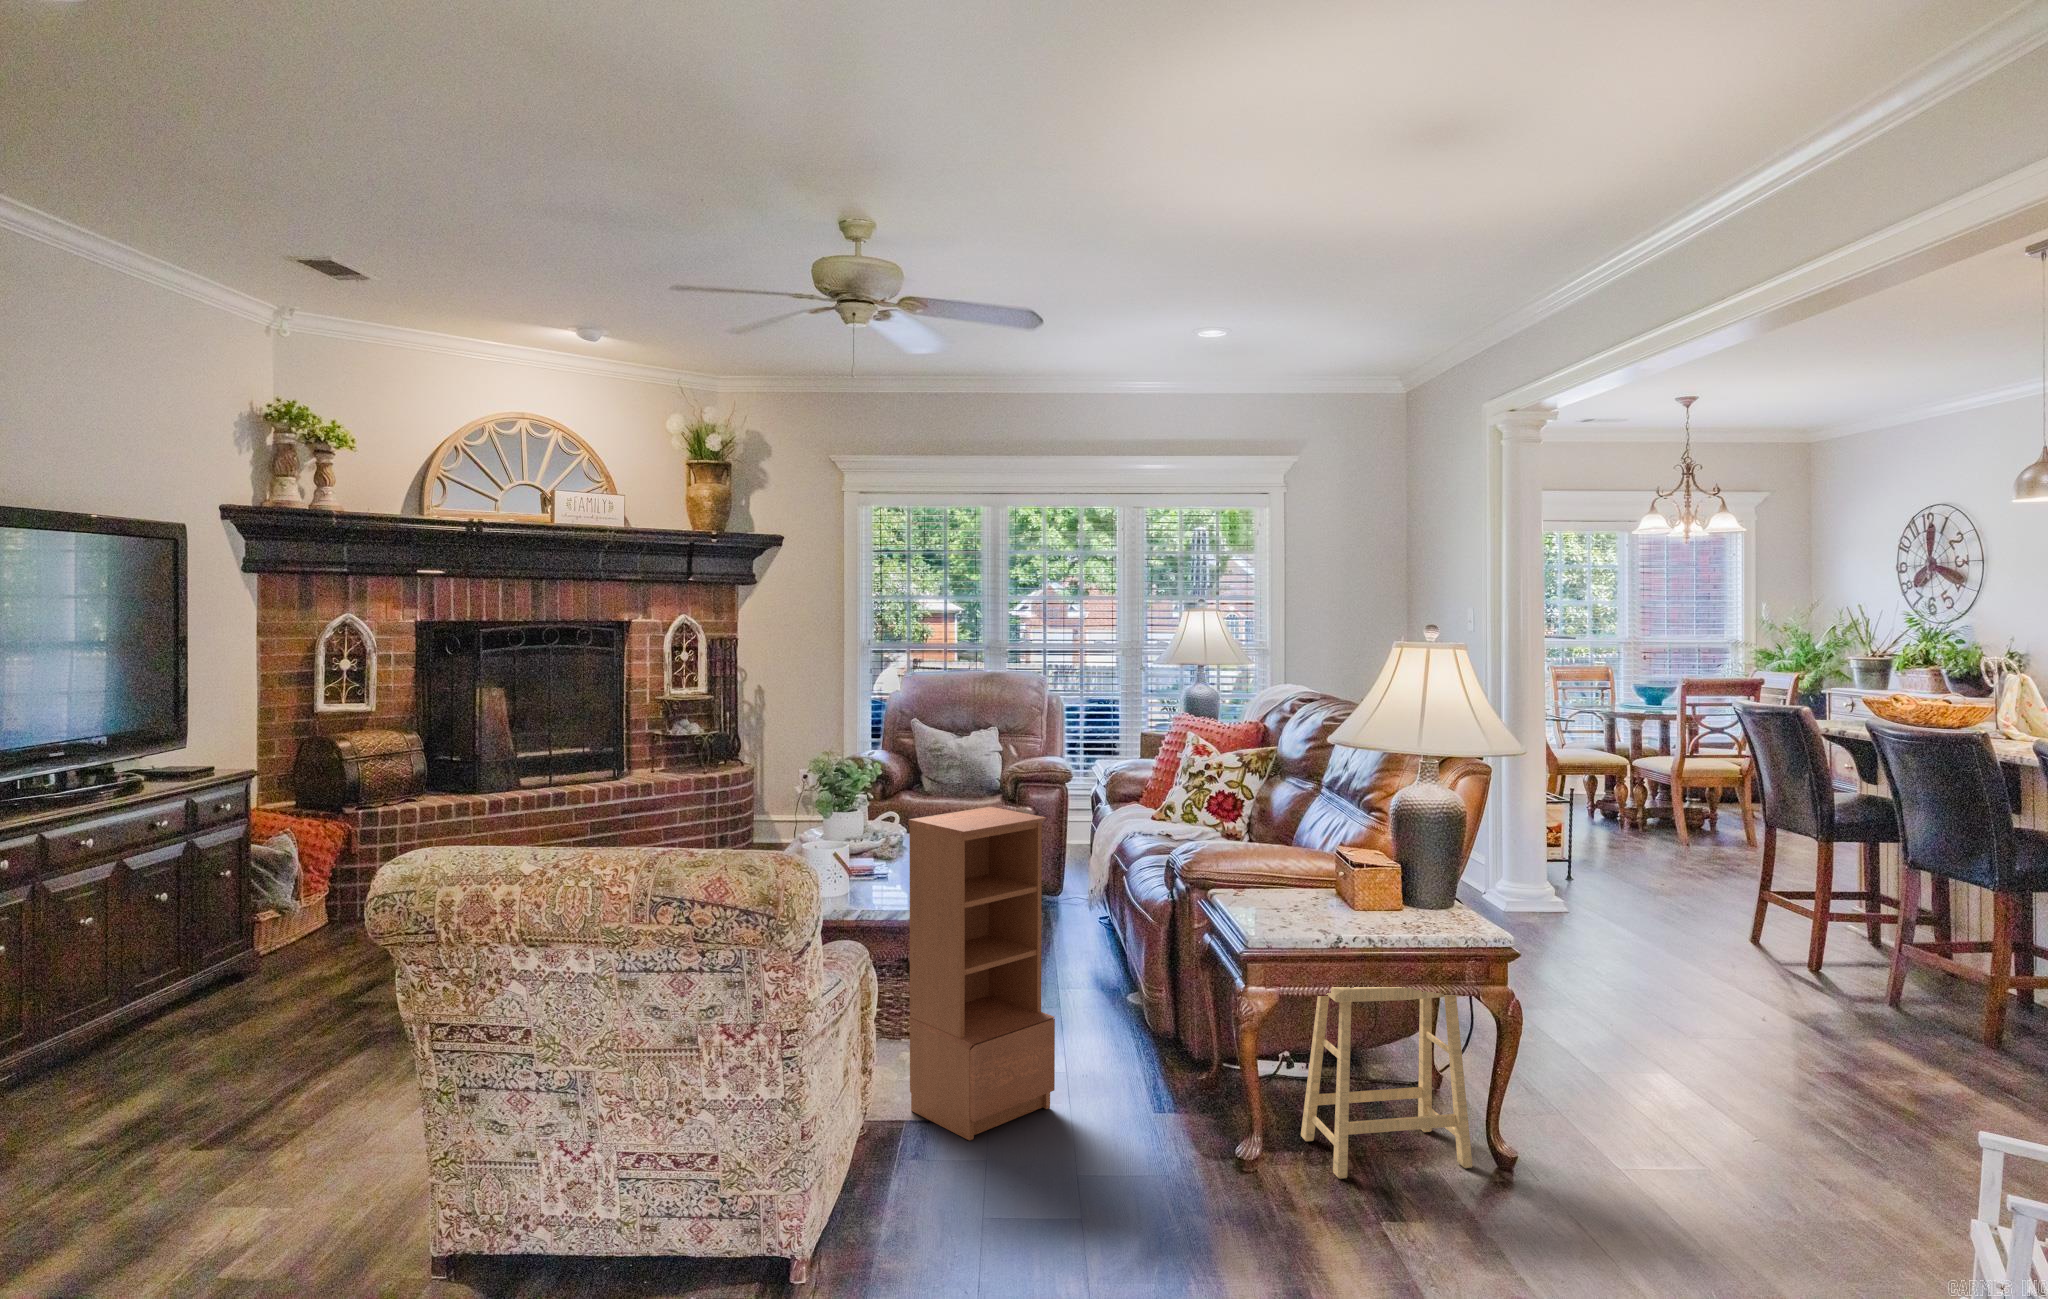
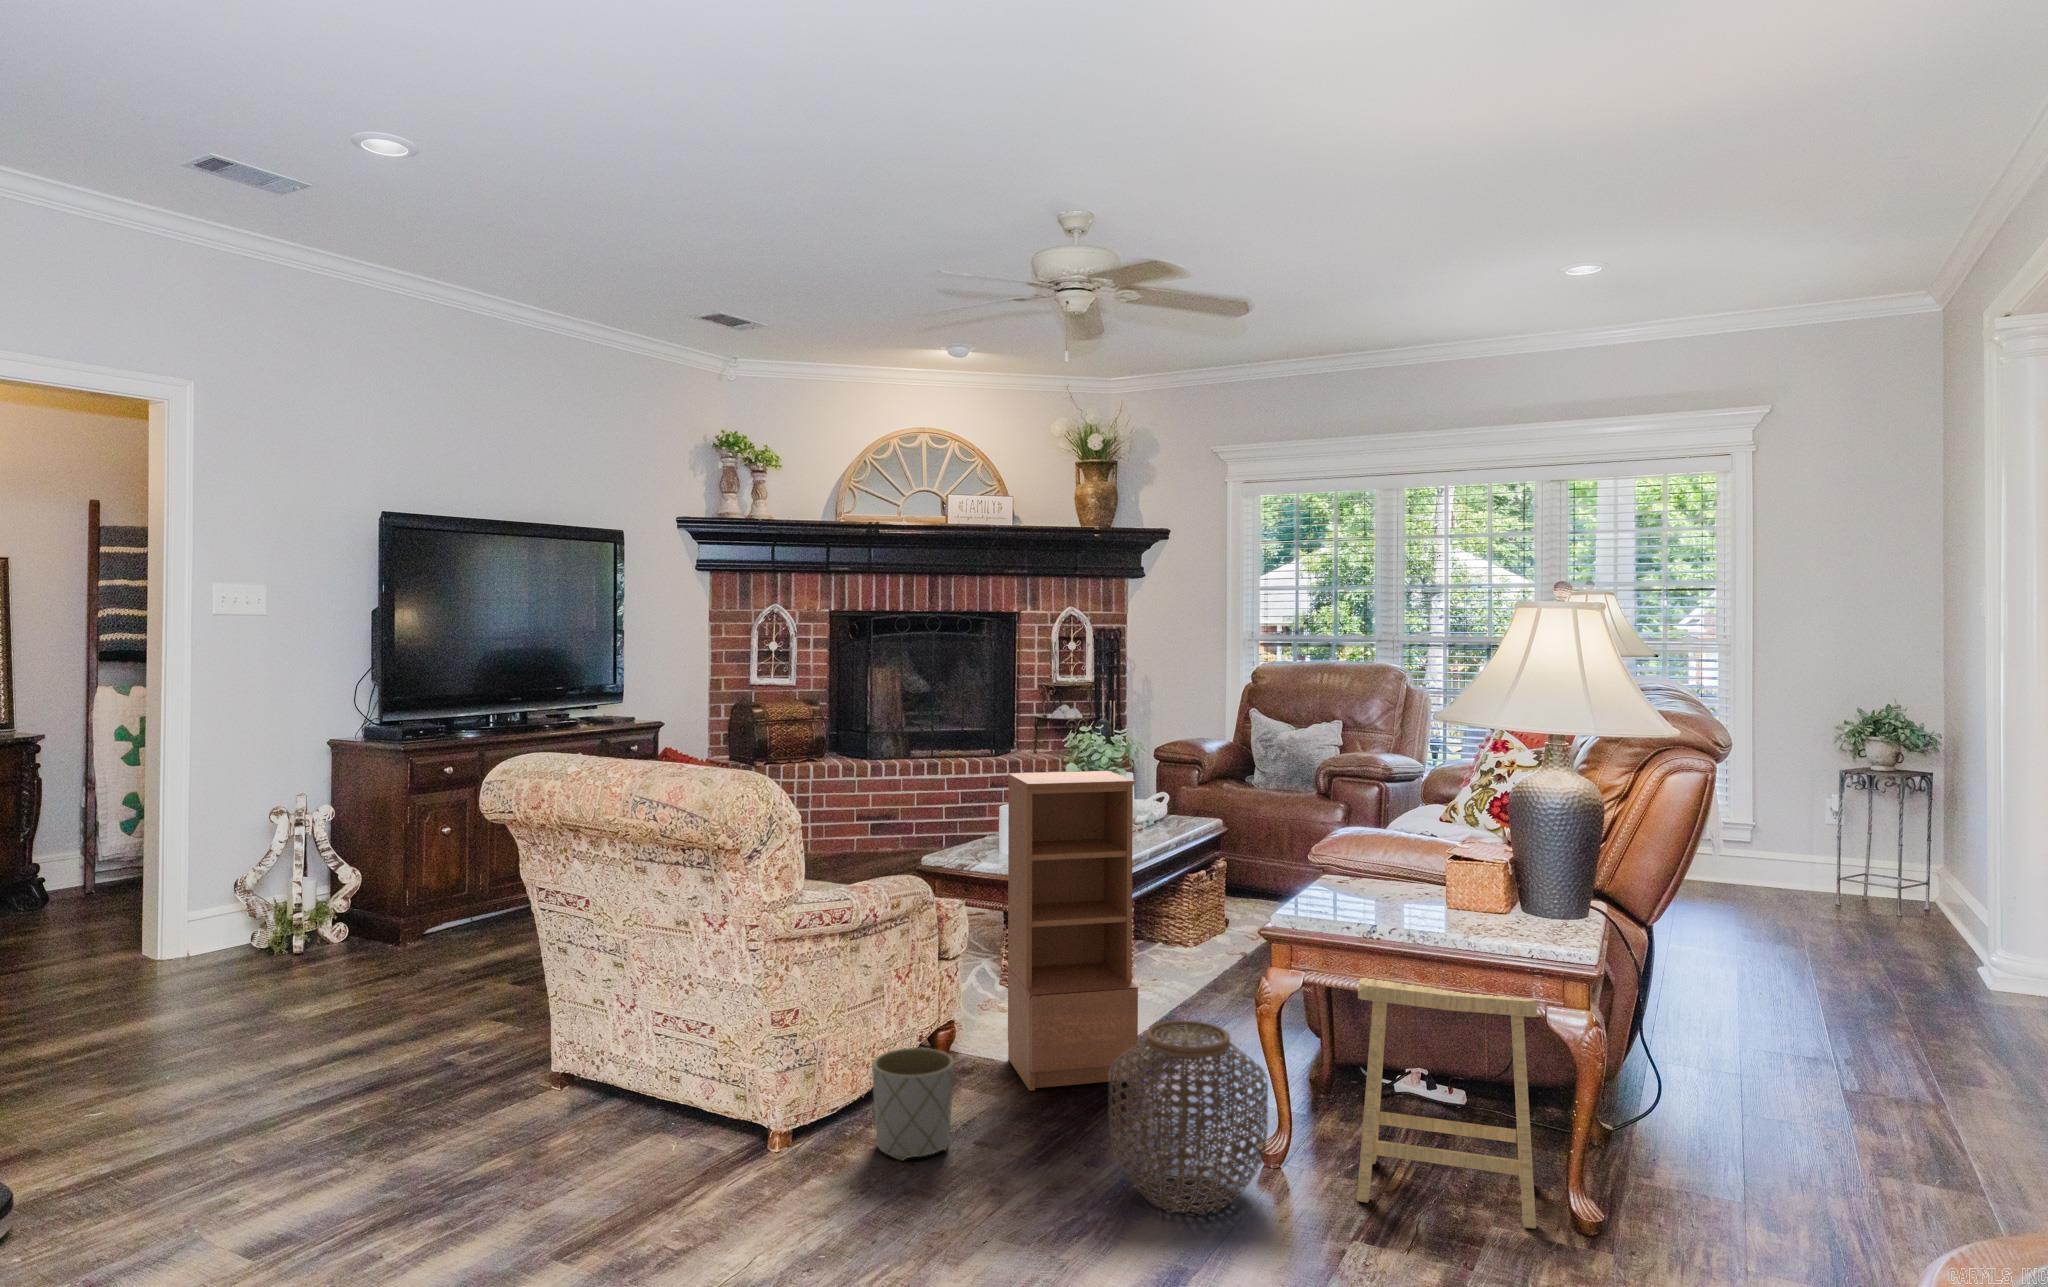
woven basket: none [1141,1047,1291,1232] -> present [1108,1021,1268,1214]
planter: none [885,1124,972,1250] -> present [872,1048,954,1161]

